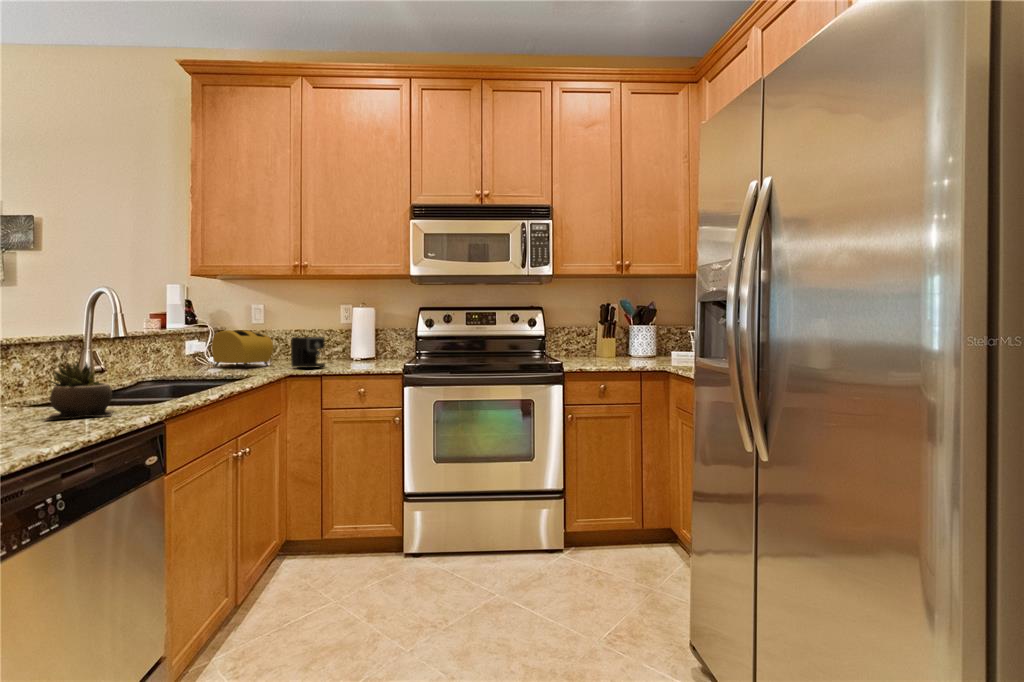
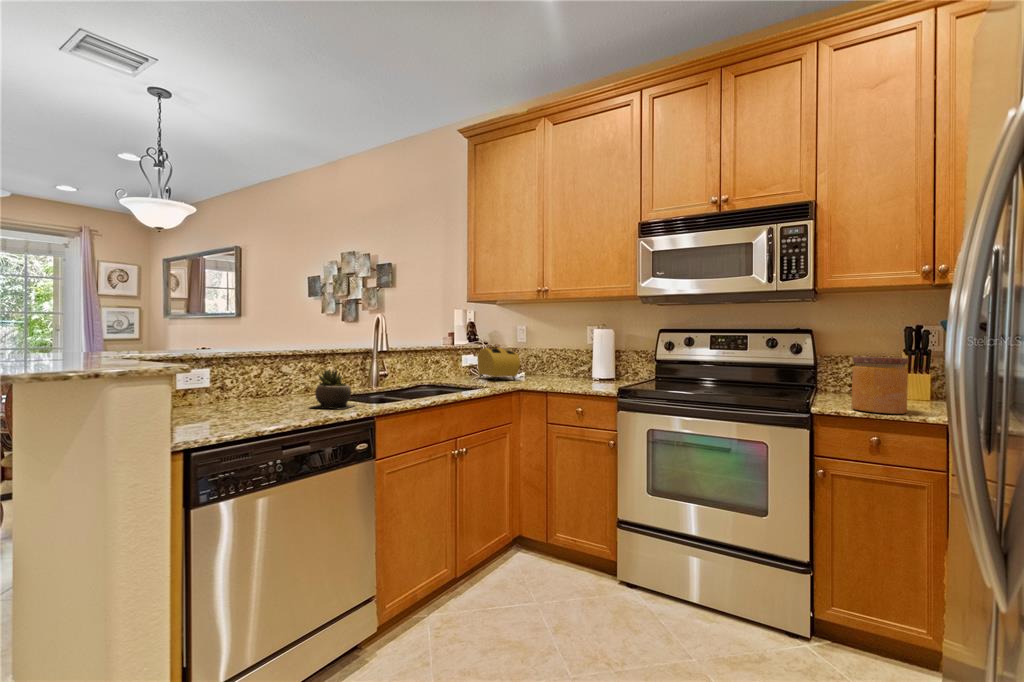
jar: none [584,326,616,366] -> present [852,356,909,414]
coffee maker: present [291,337,325,368] -> none [527,356,570,385]

